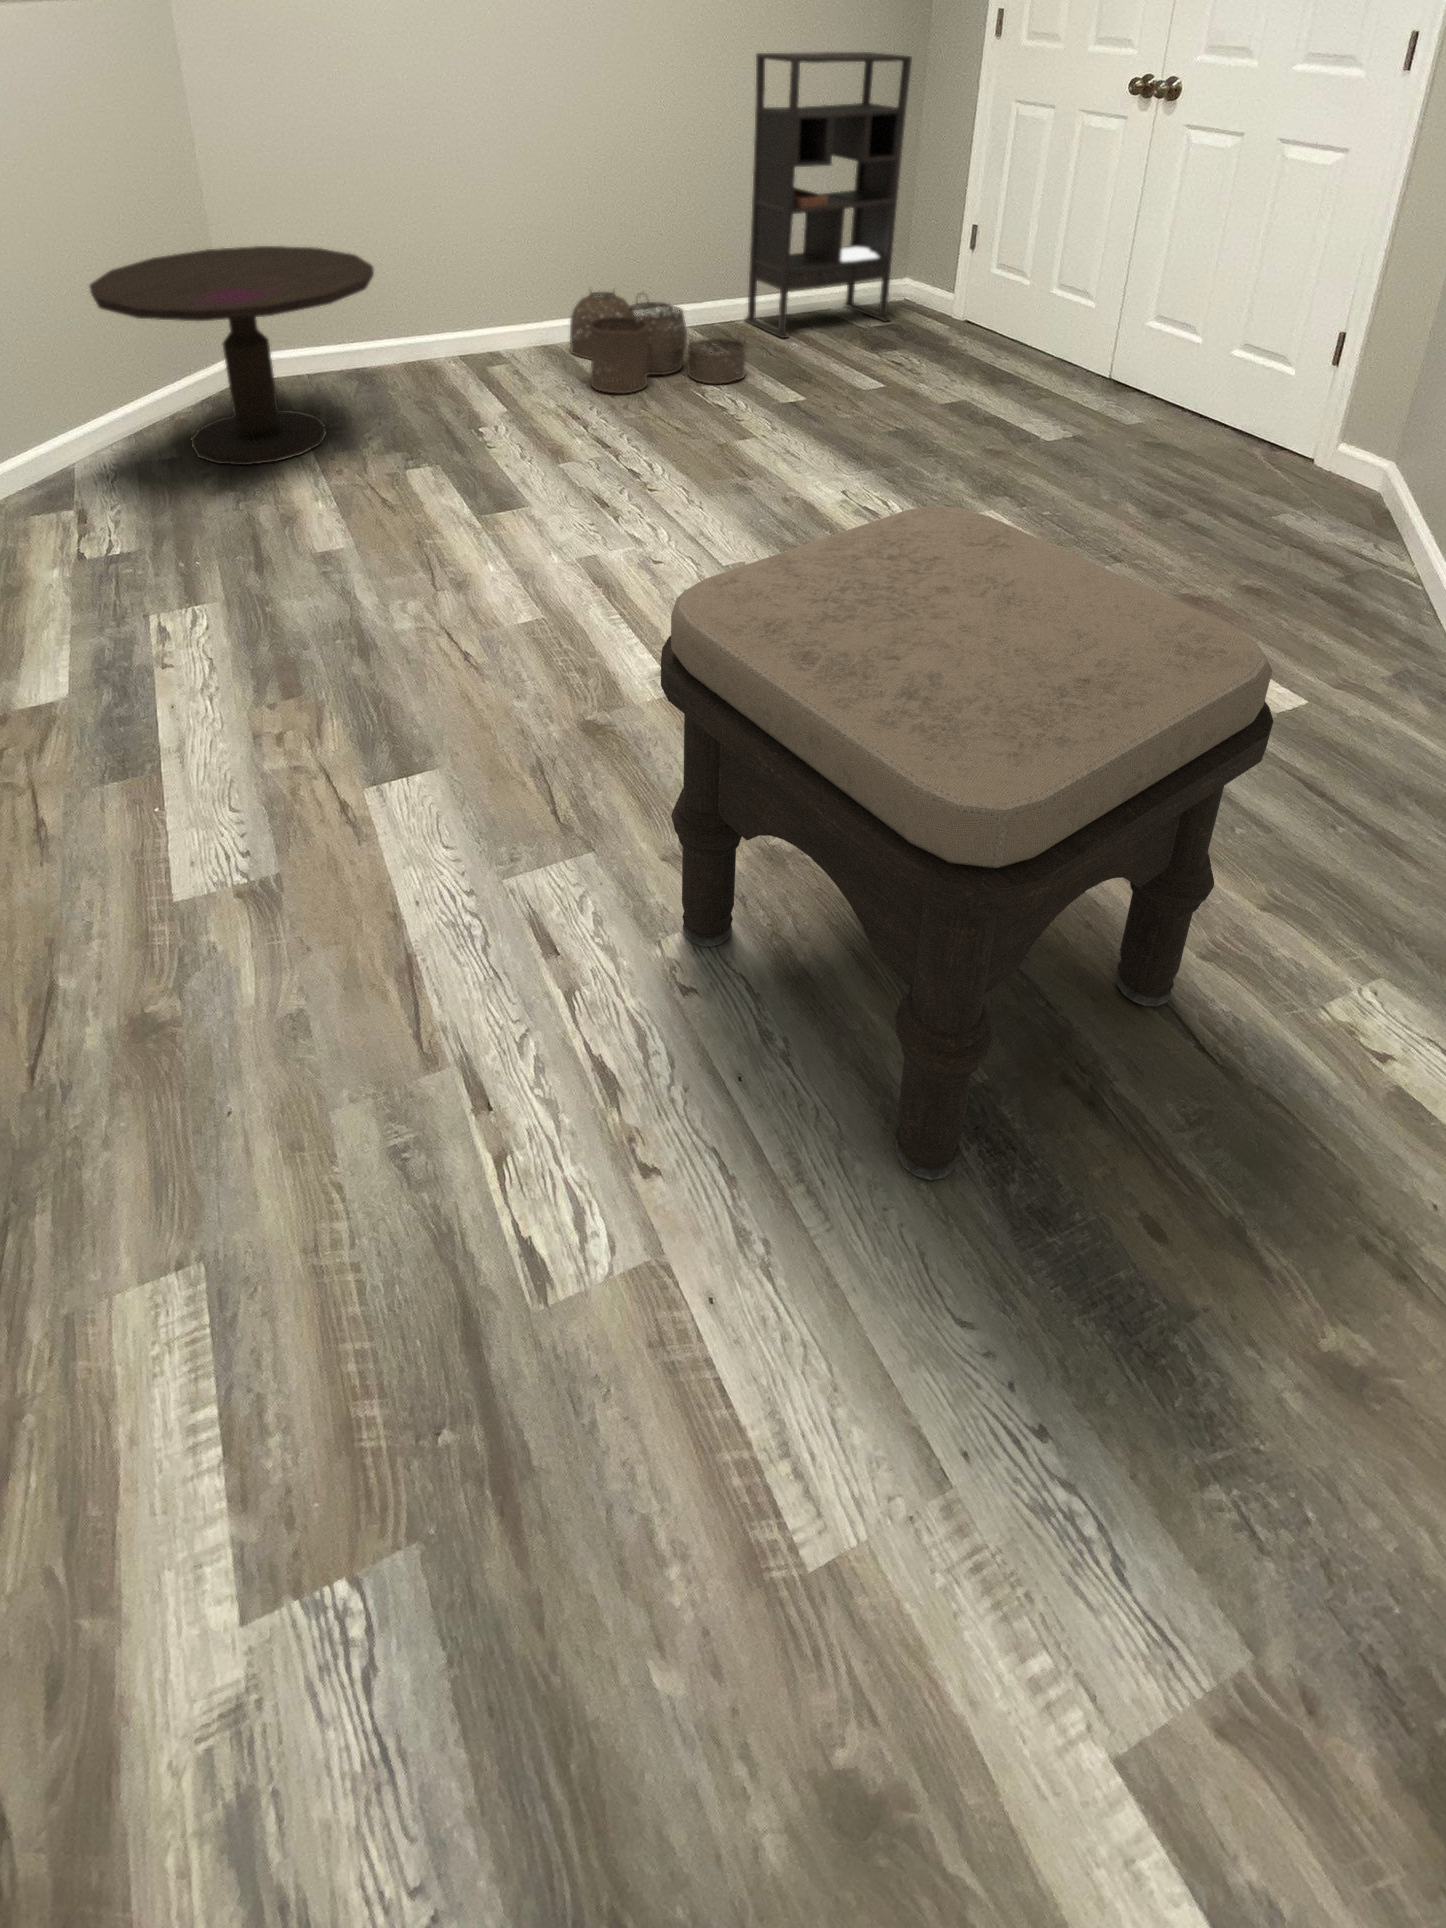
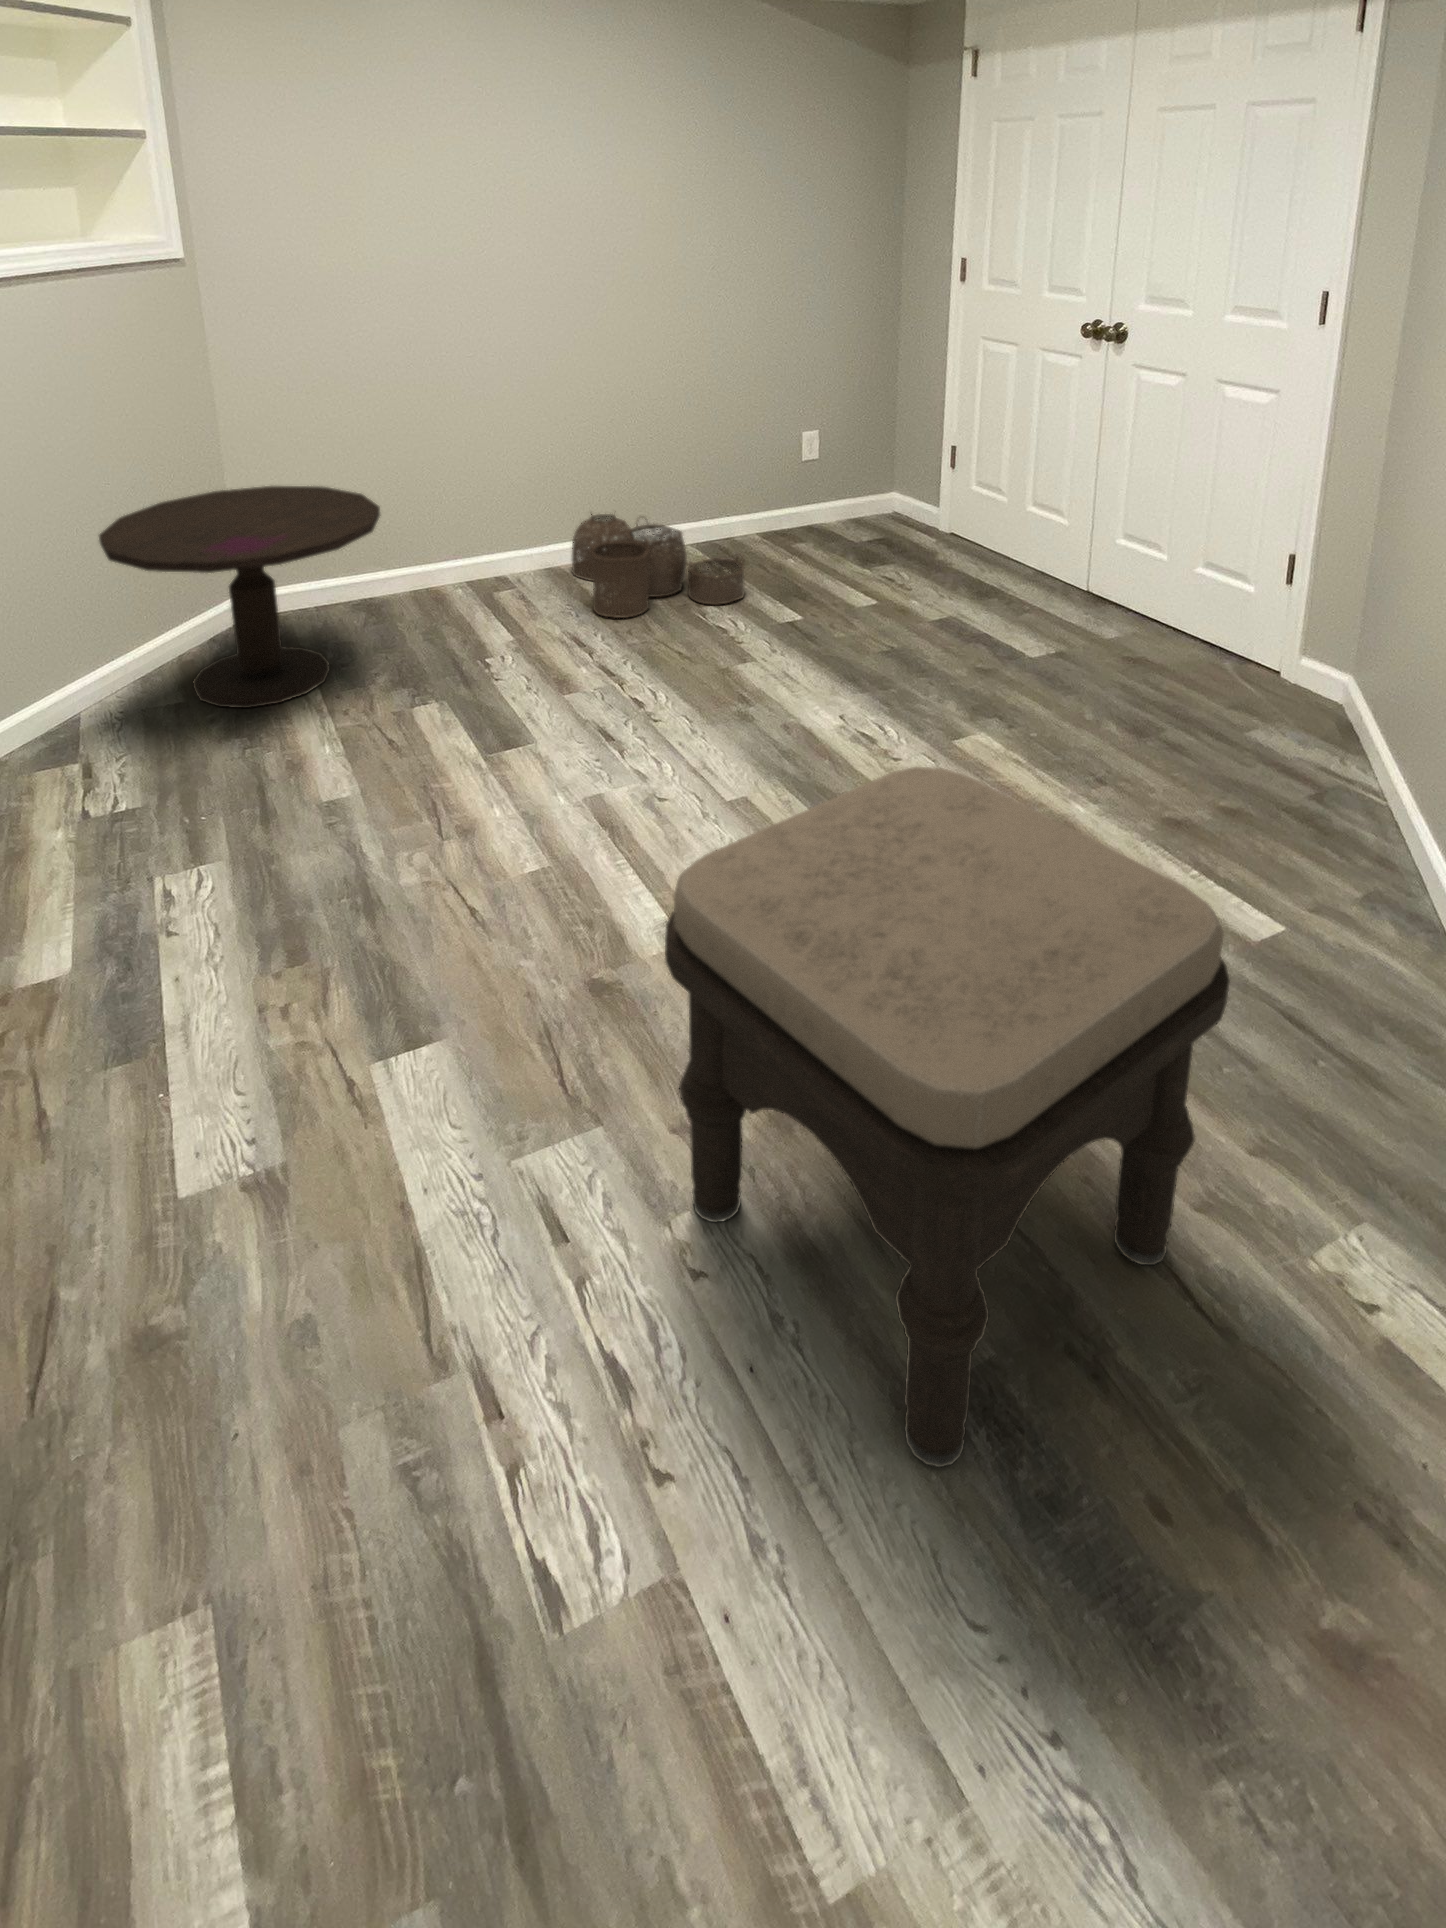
bookshelf: present [745,52,912,338] -> none [743,282,892,553]

